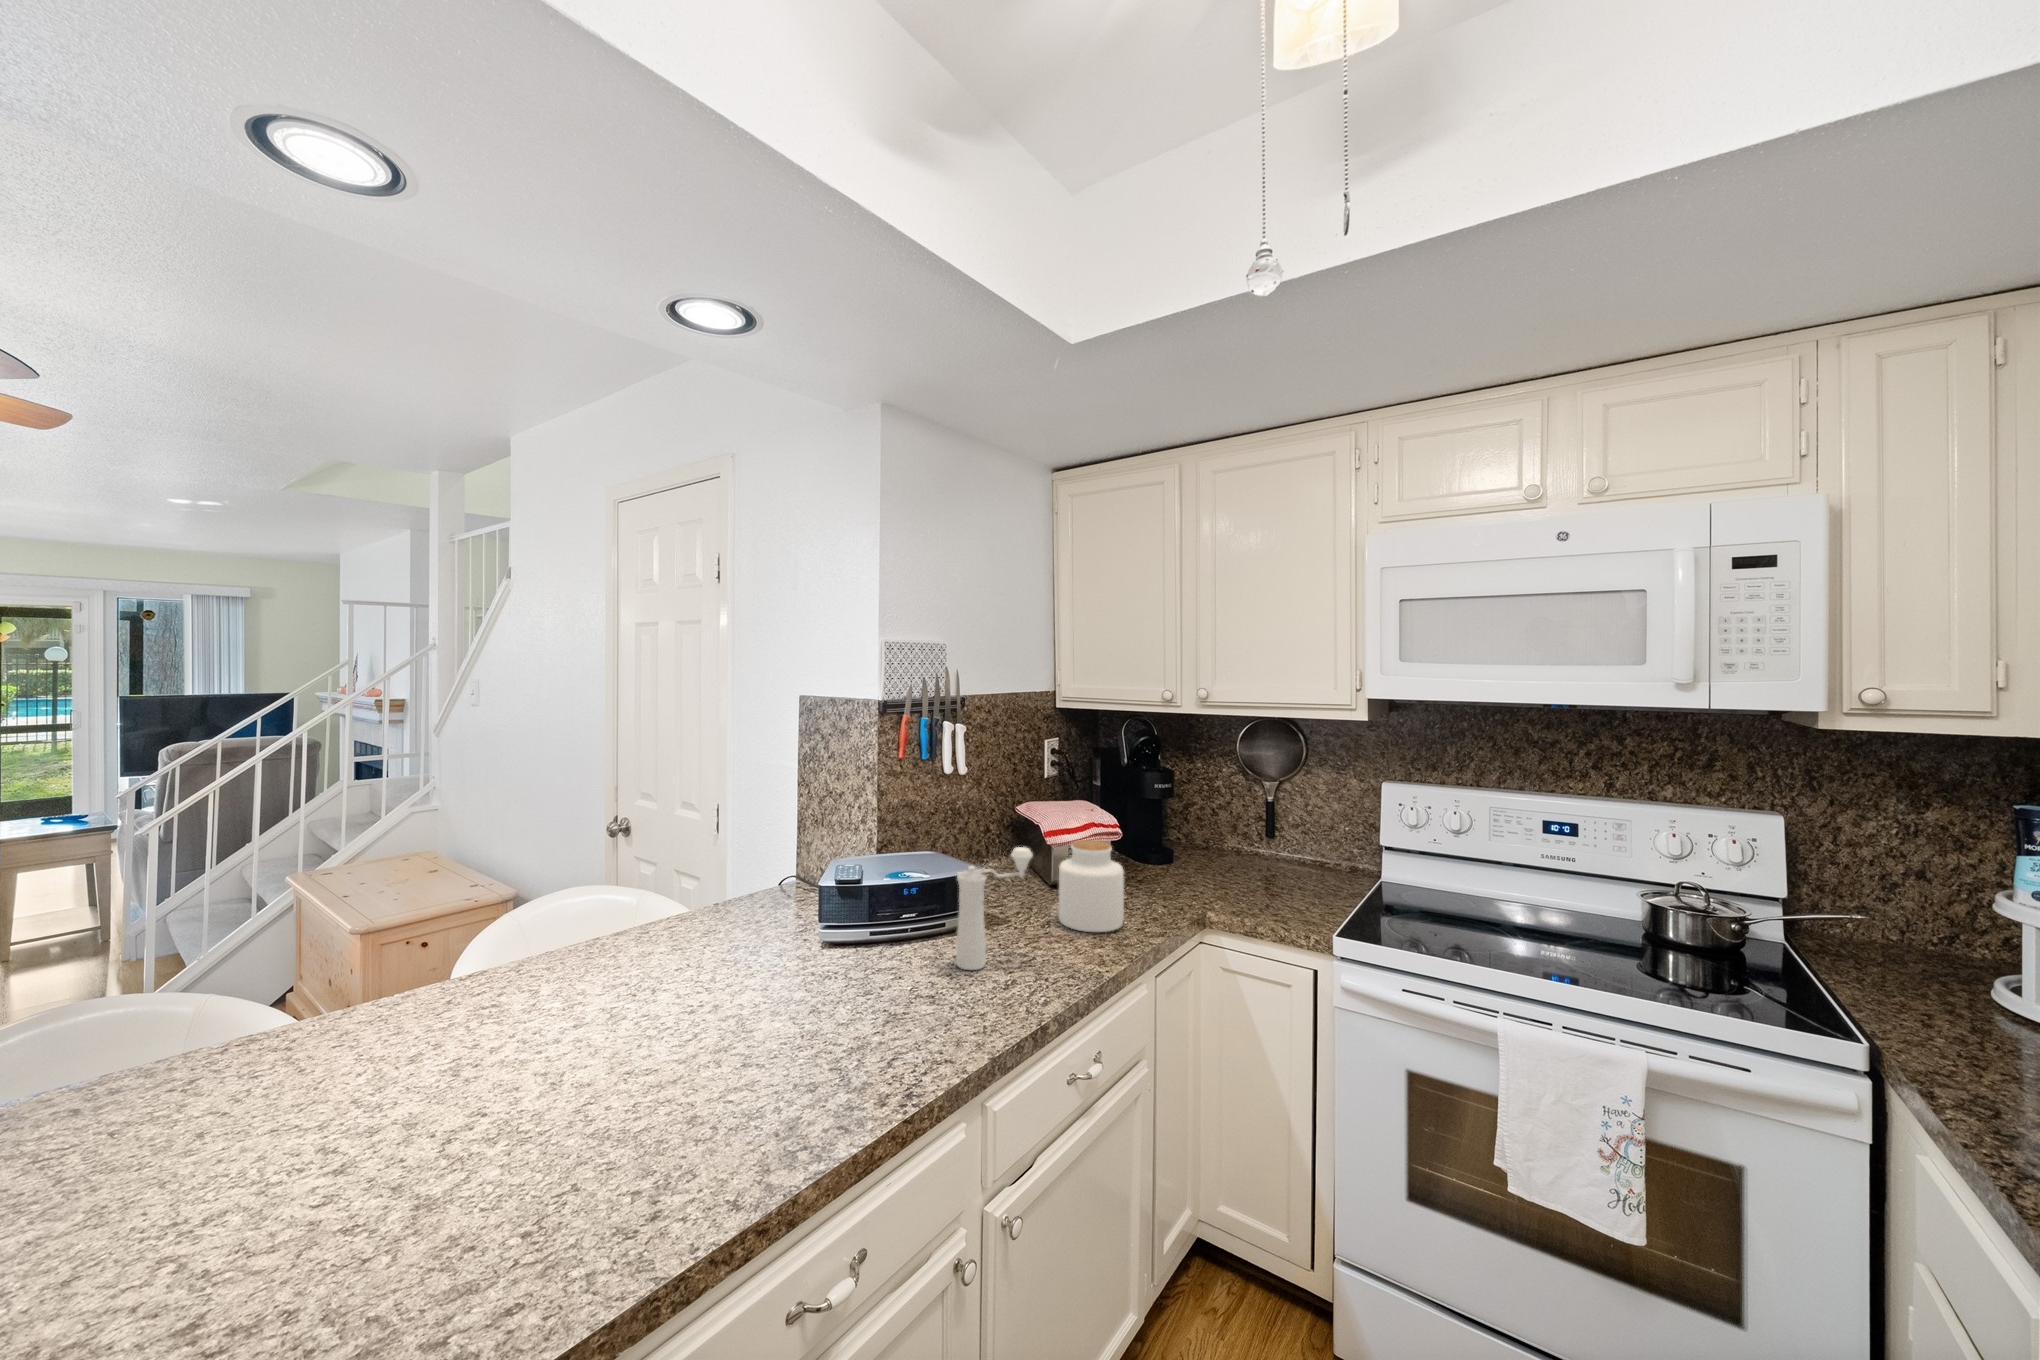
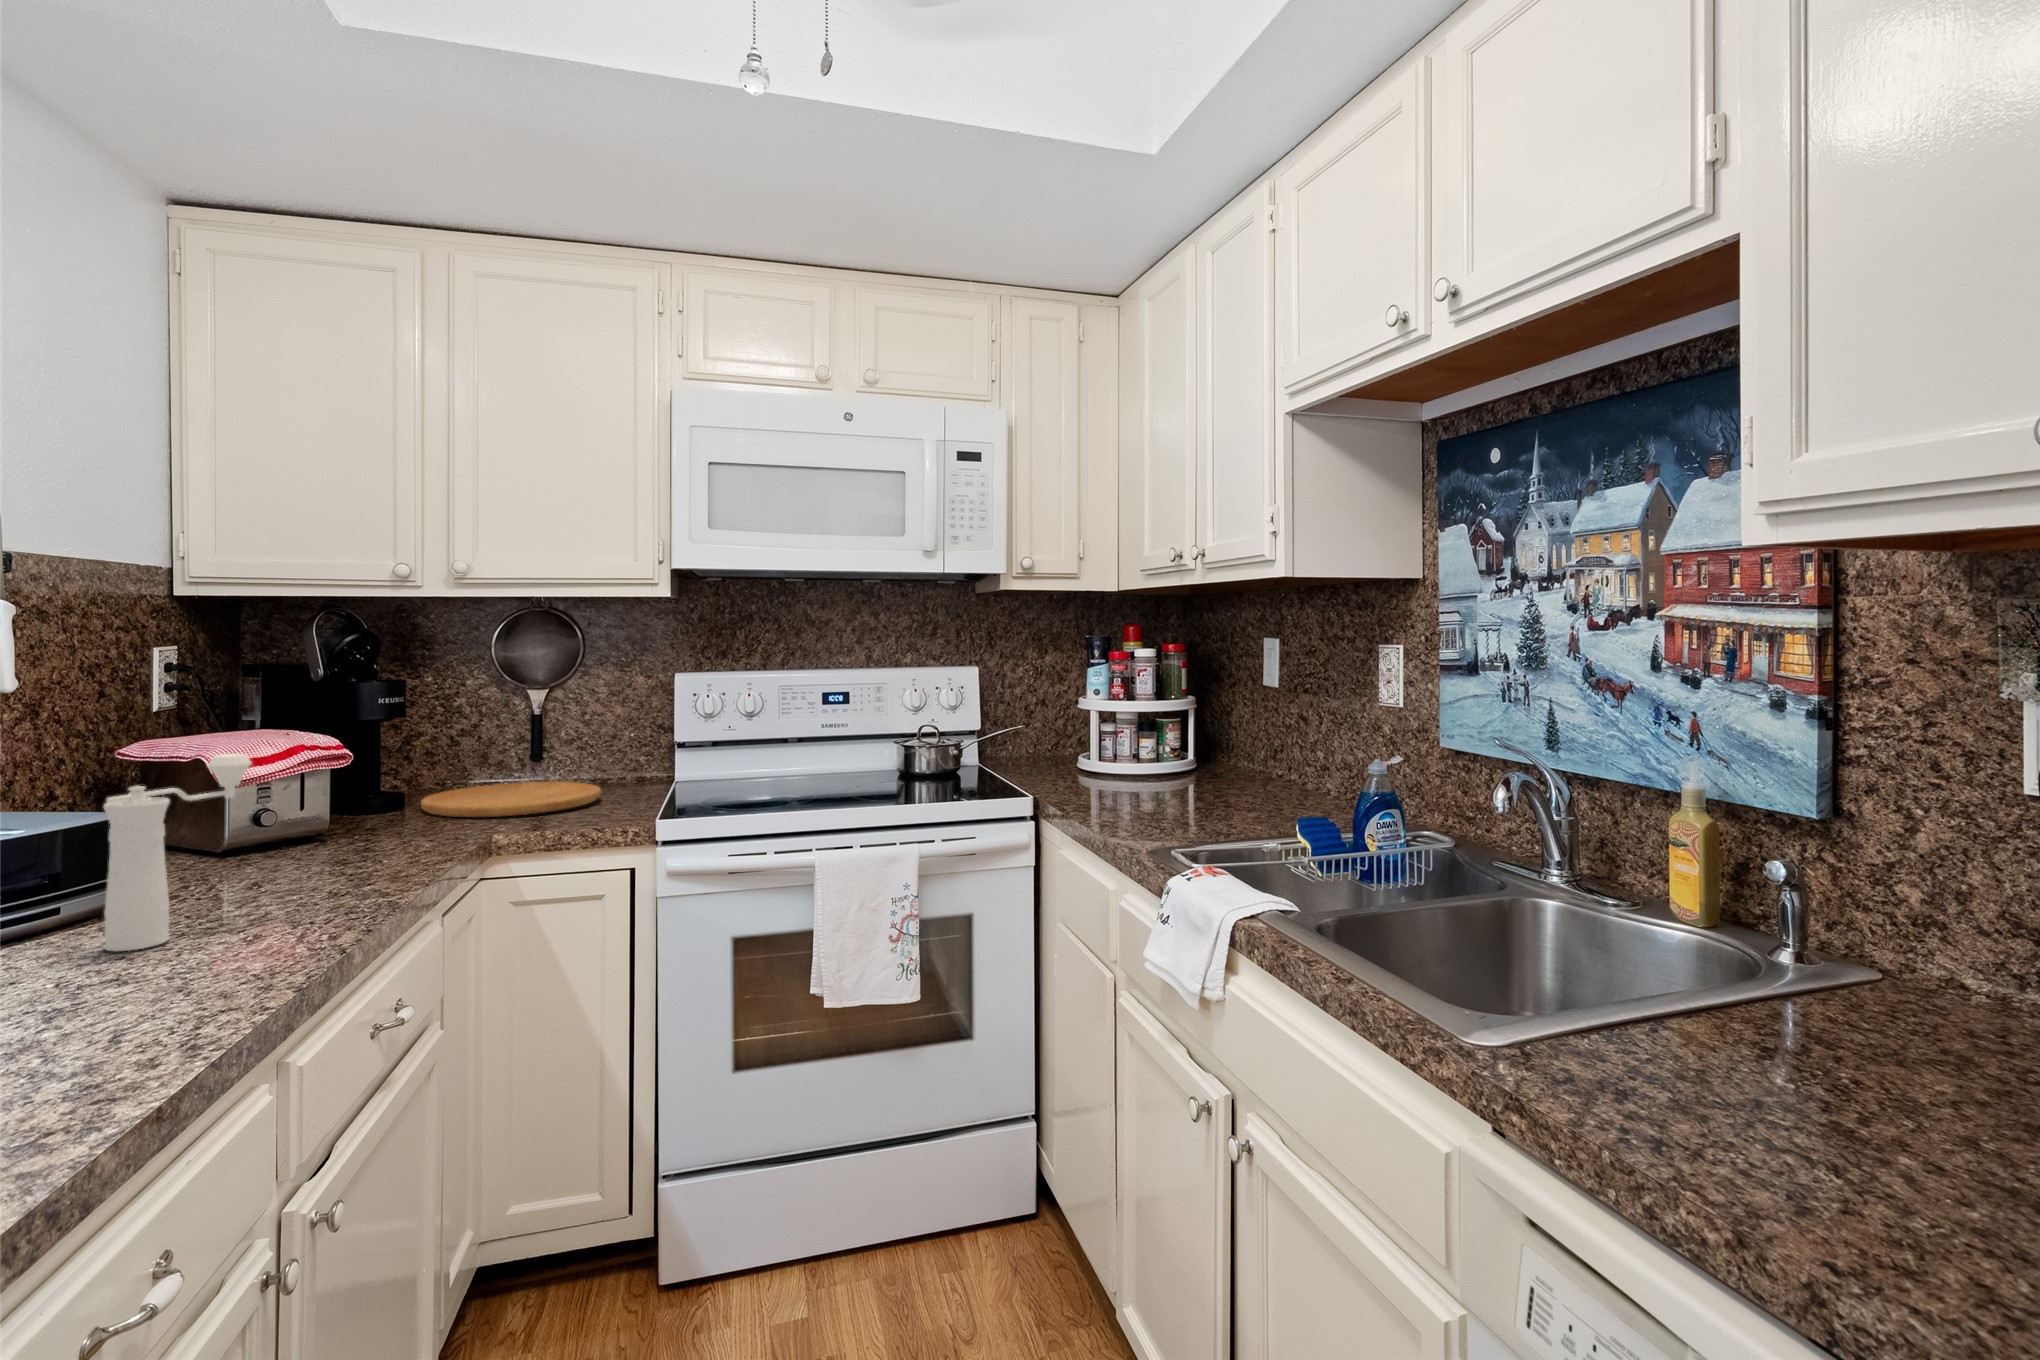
jar: present [1059,840,1124,932] -> none [264,755,379,880]
cutting board: none [1179,854,1311,895] -> present [421,782,601,817]

